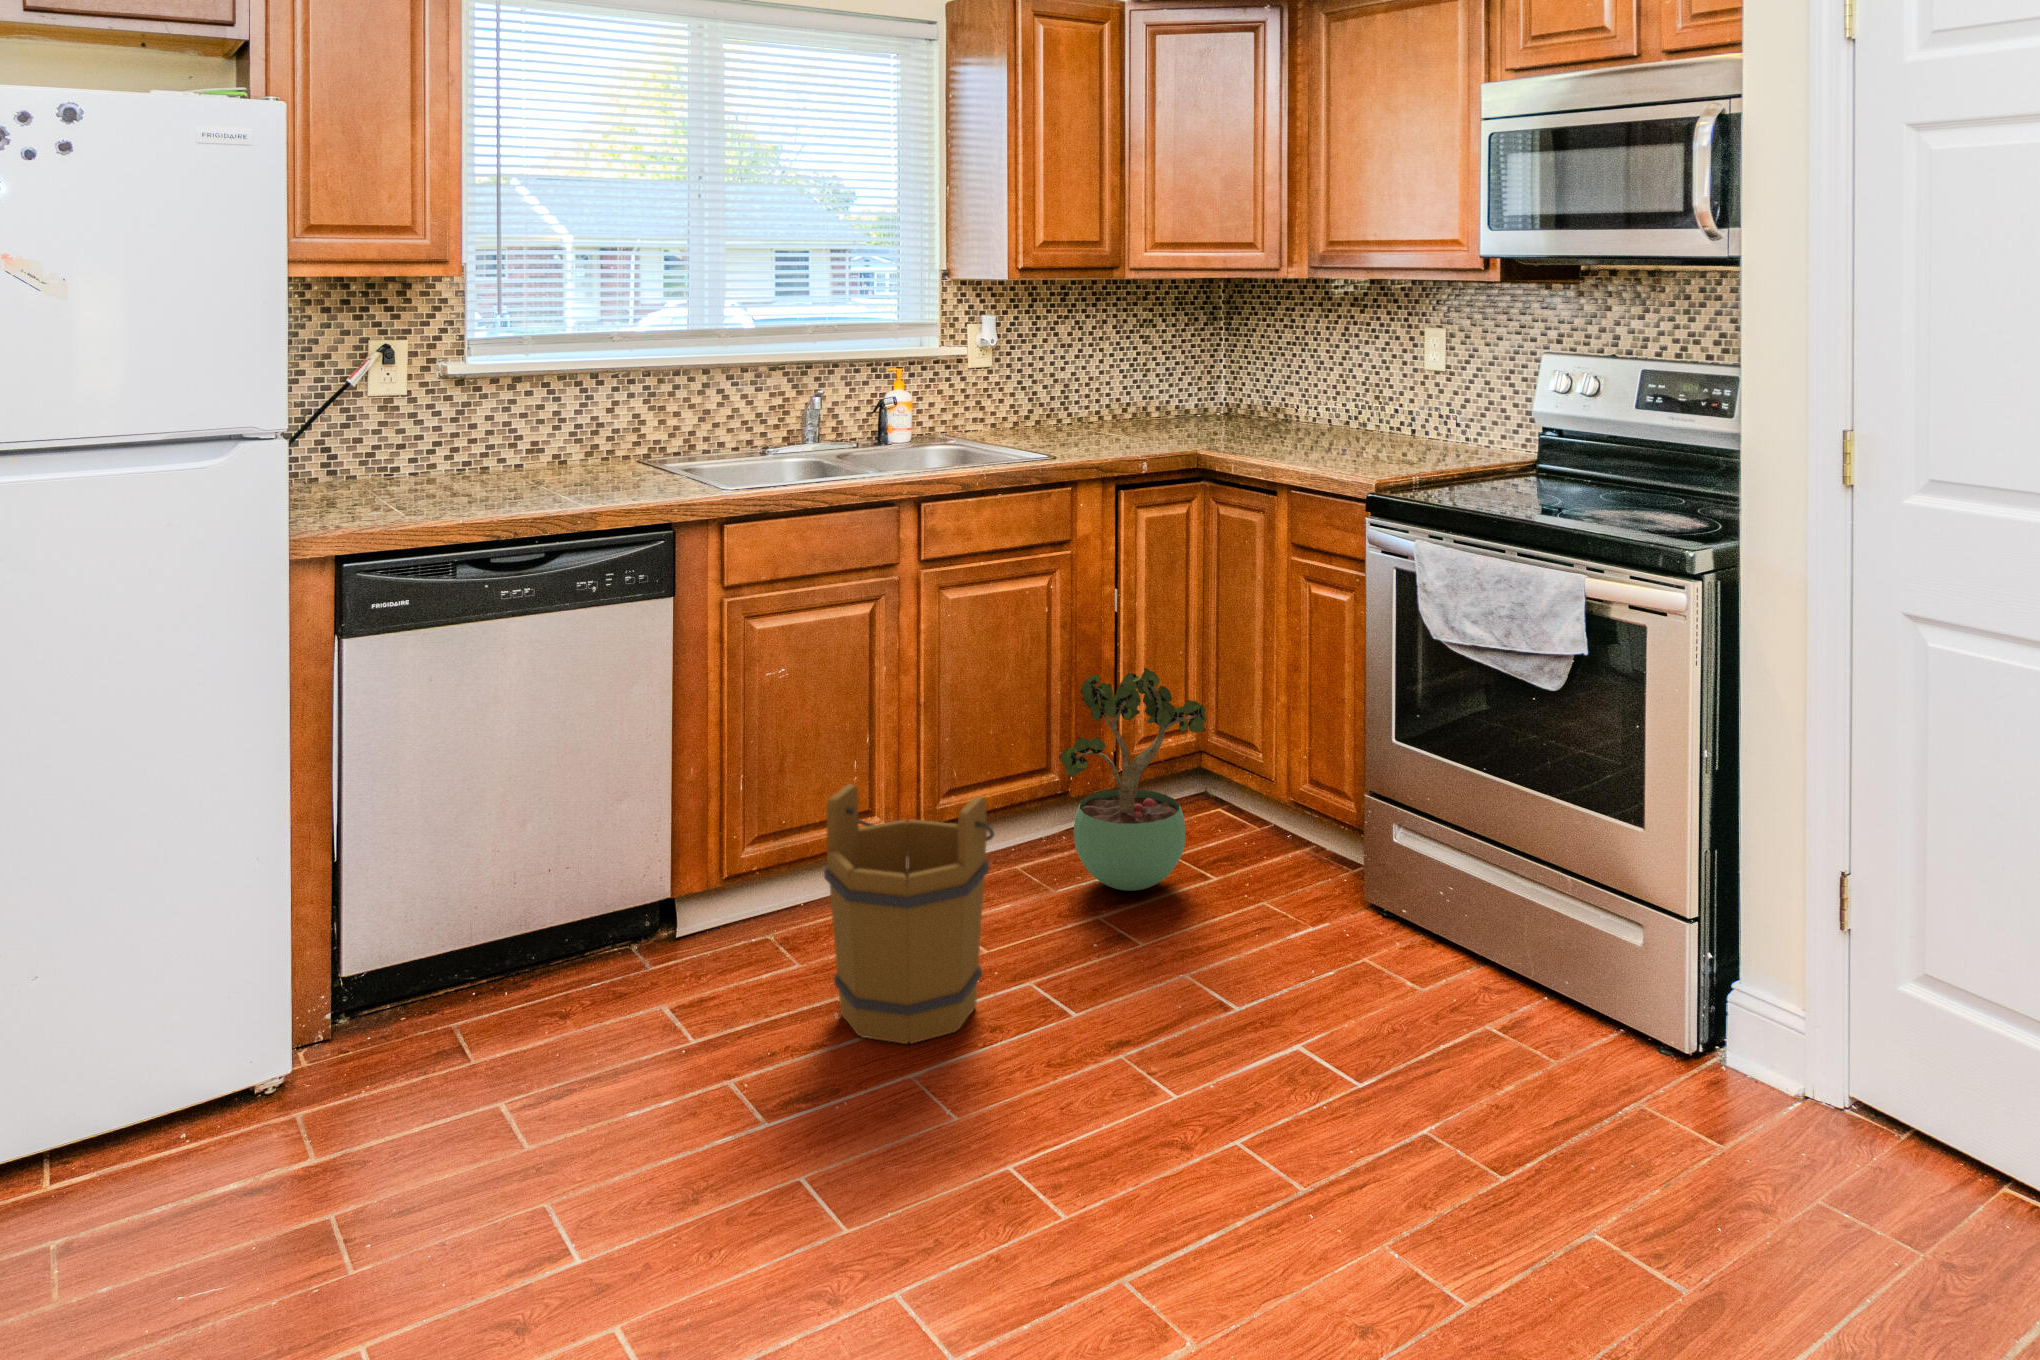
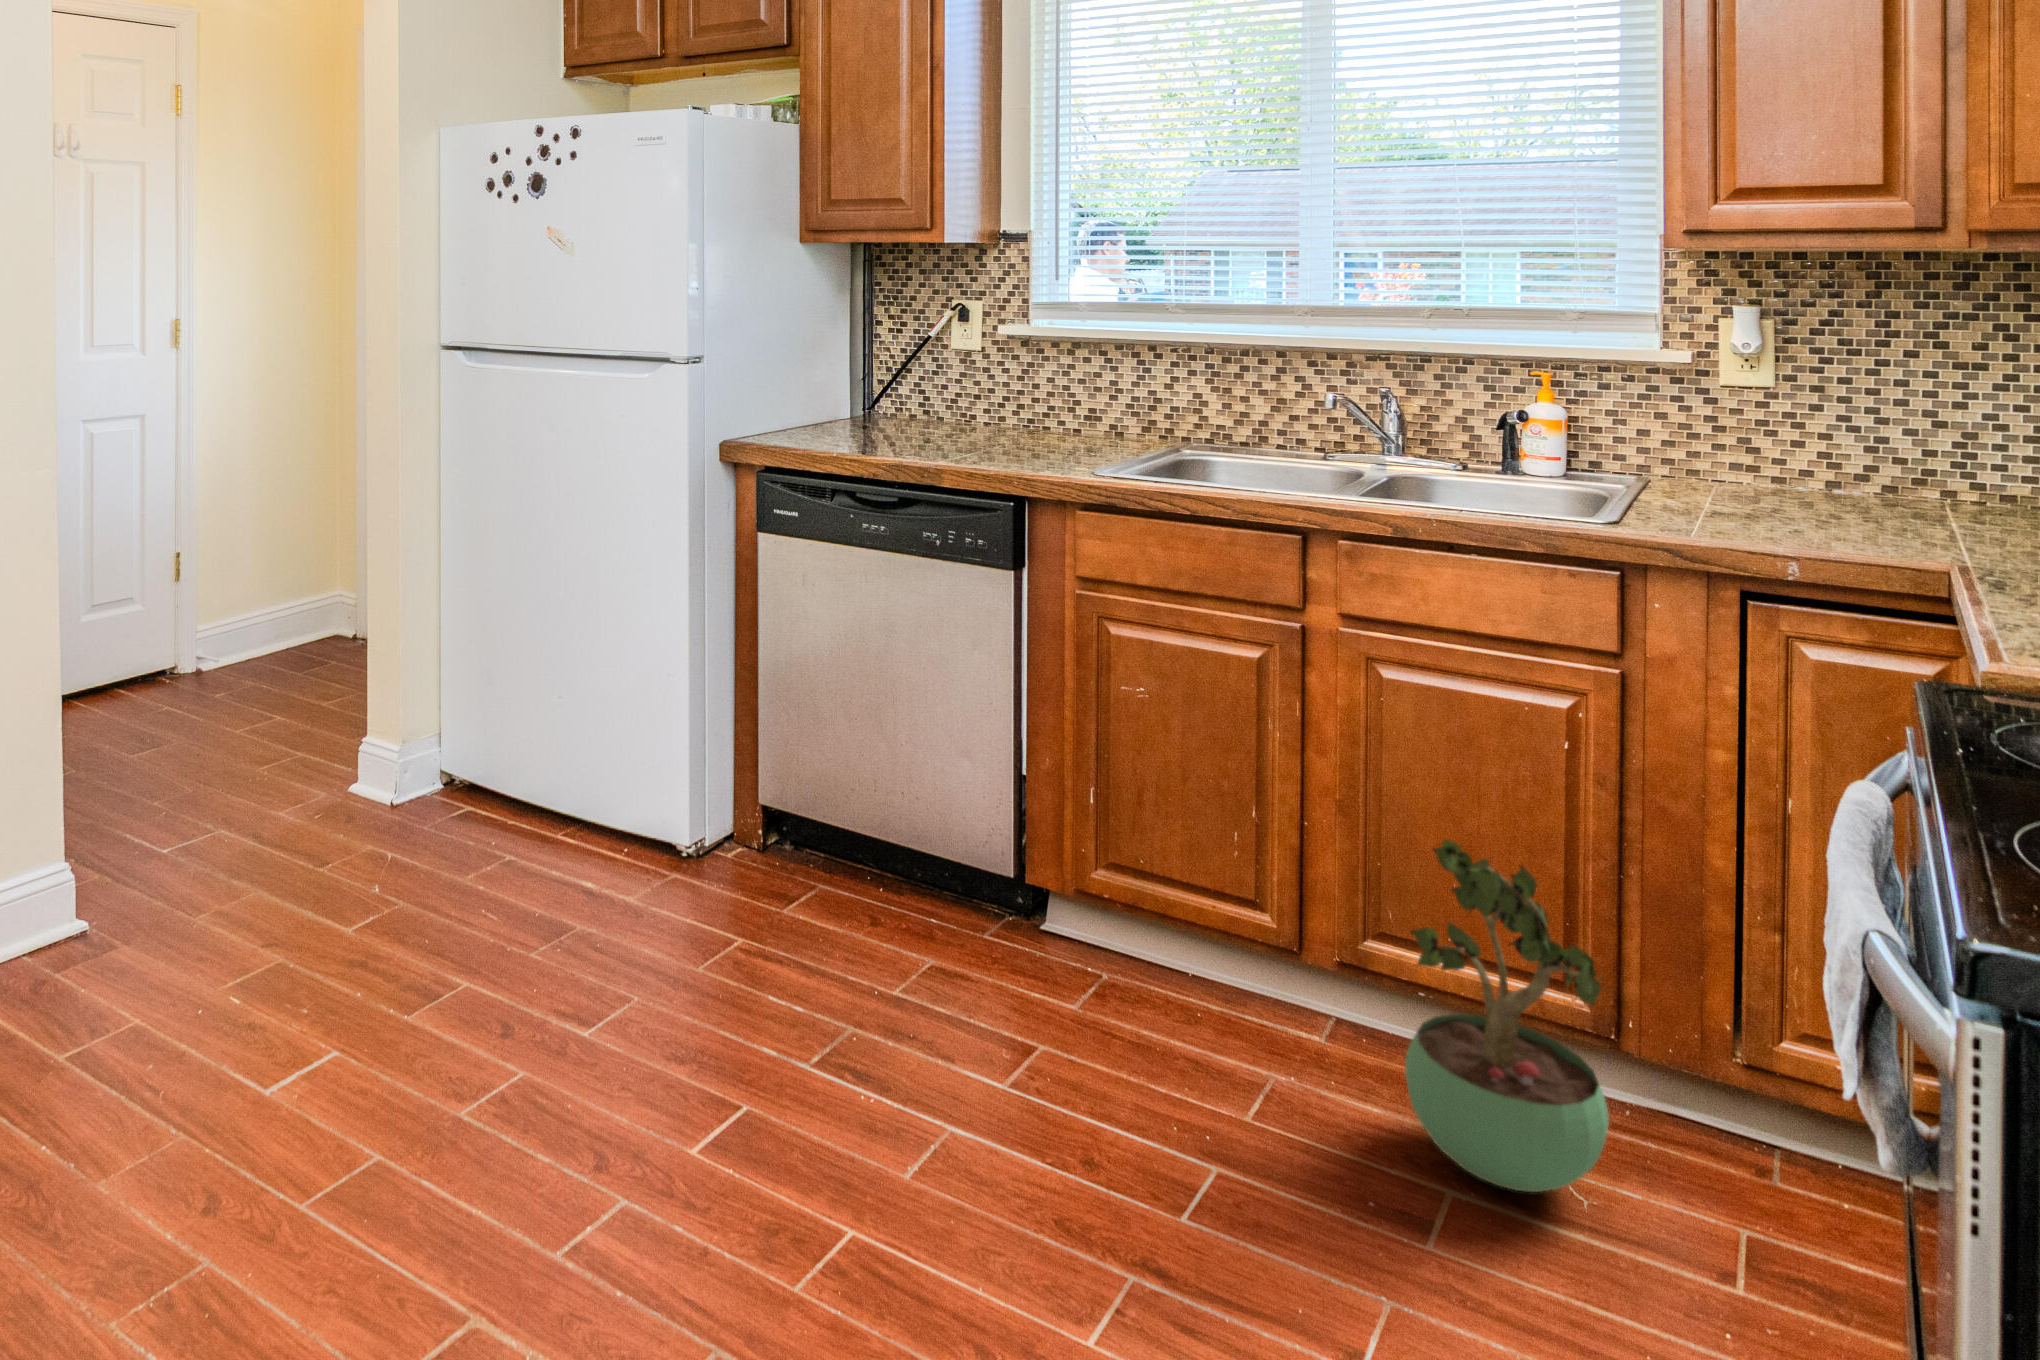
bucket: present [824,784,994,1044] -> none [920,800,1124,1101]

